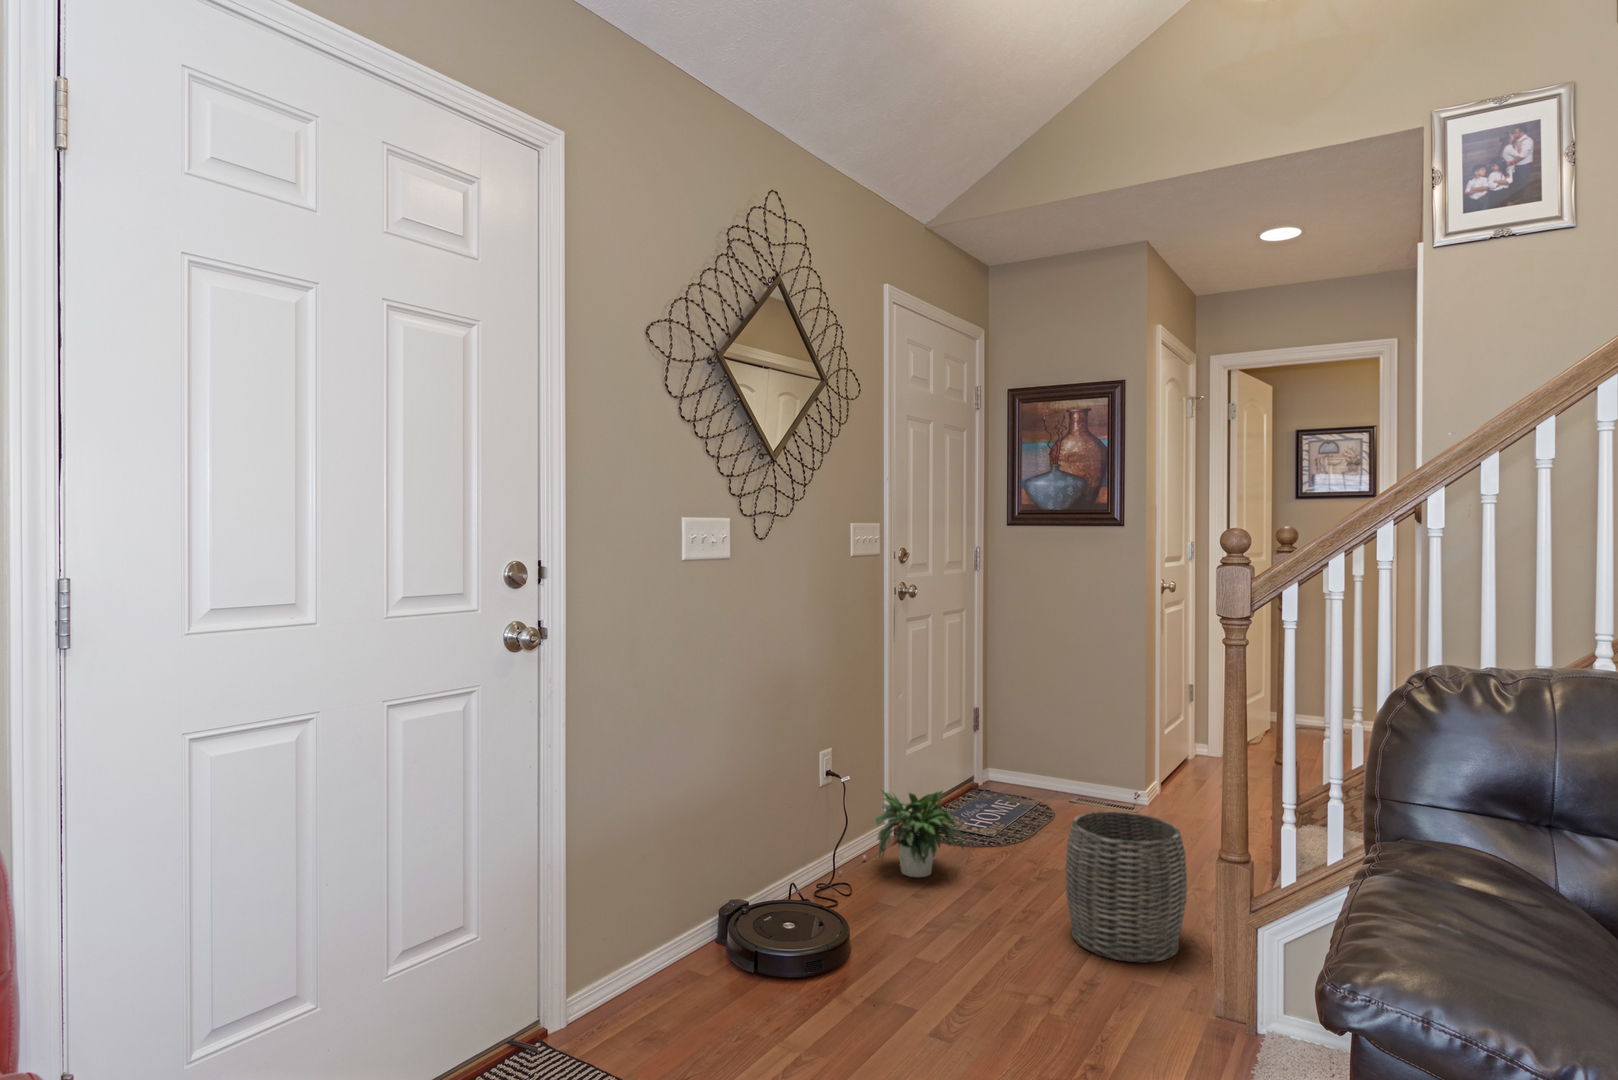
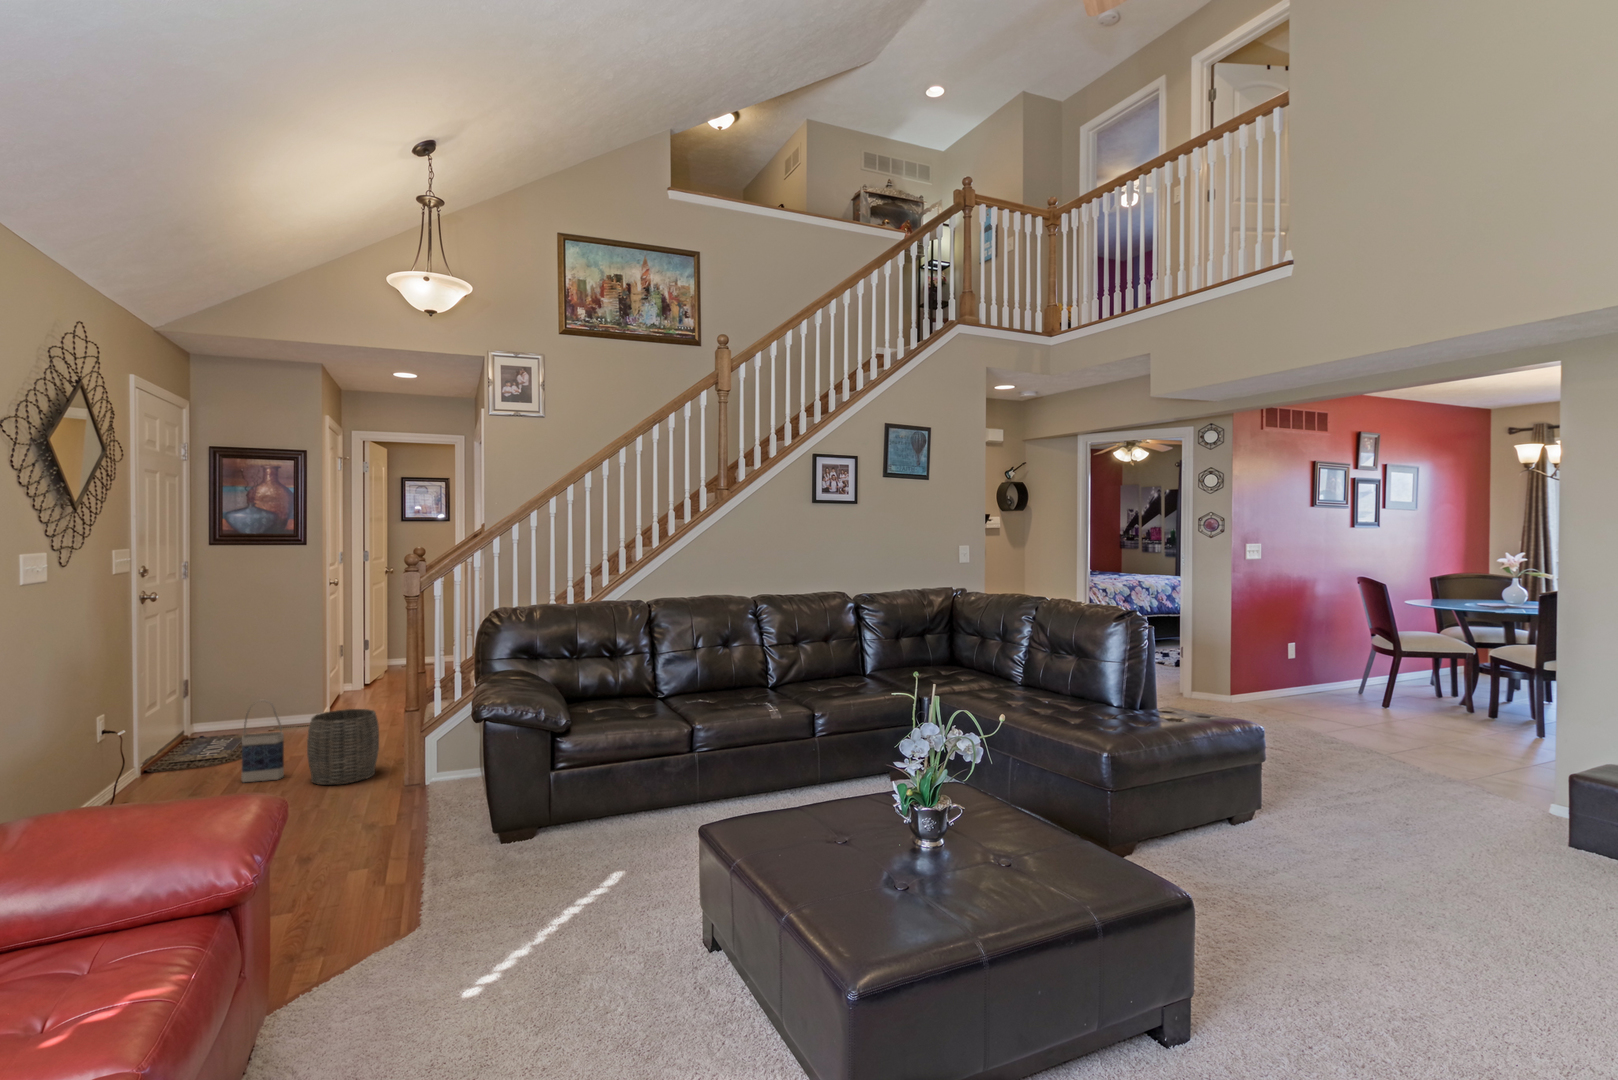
bag: none [984,768,1041,908] -> present [242,700,284,782]
potted plant: present [840,791,964,877] -> none [116,725,220,799]

